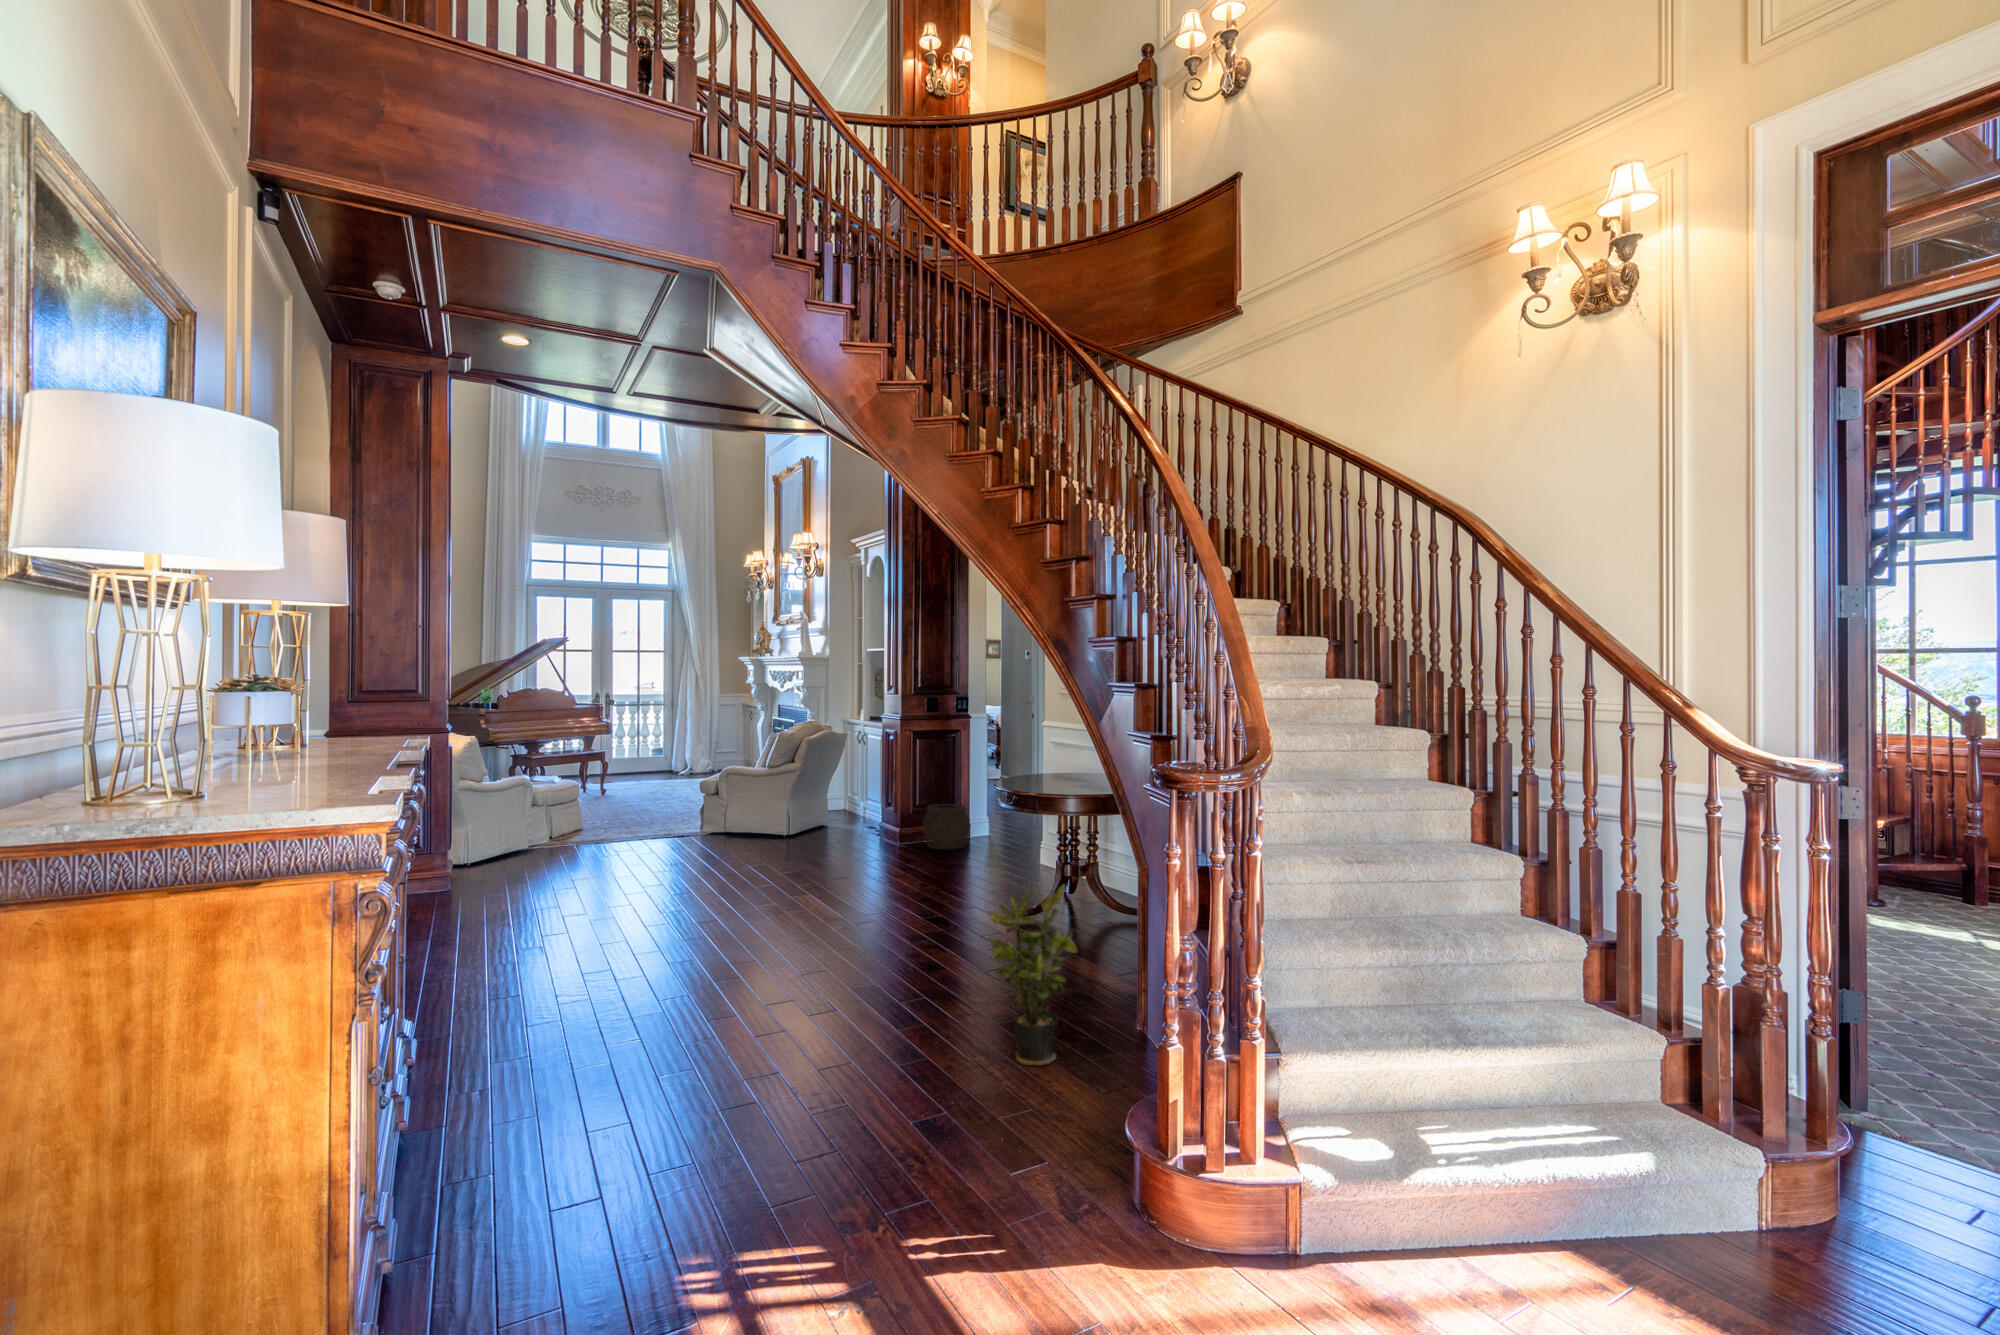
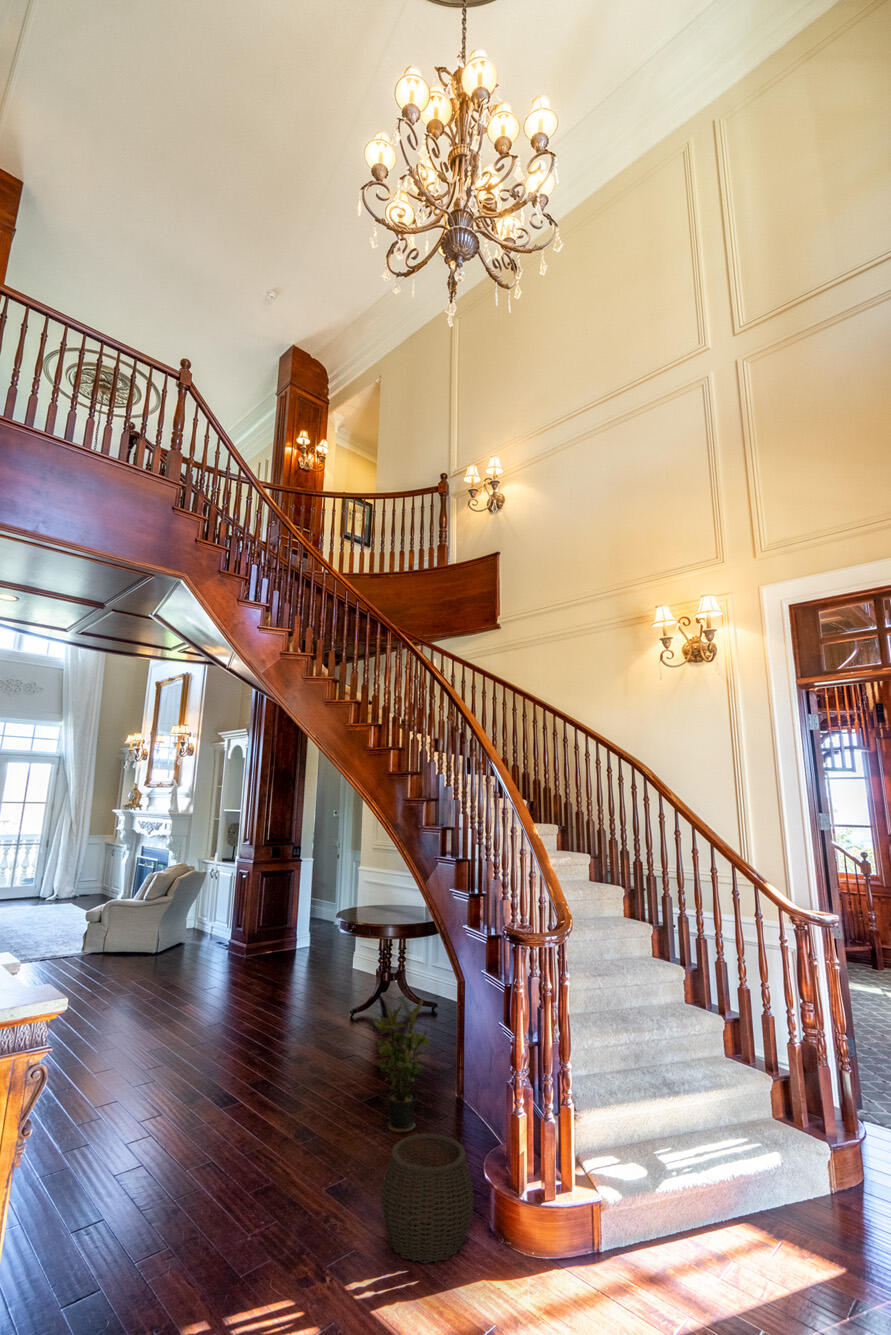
woven basket: present [923,804,970,850] -> present [381,1134,474,1263]

